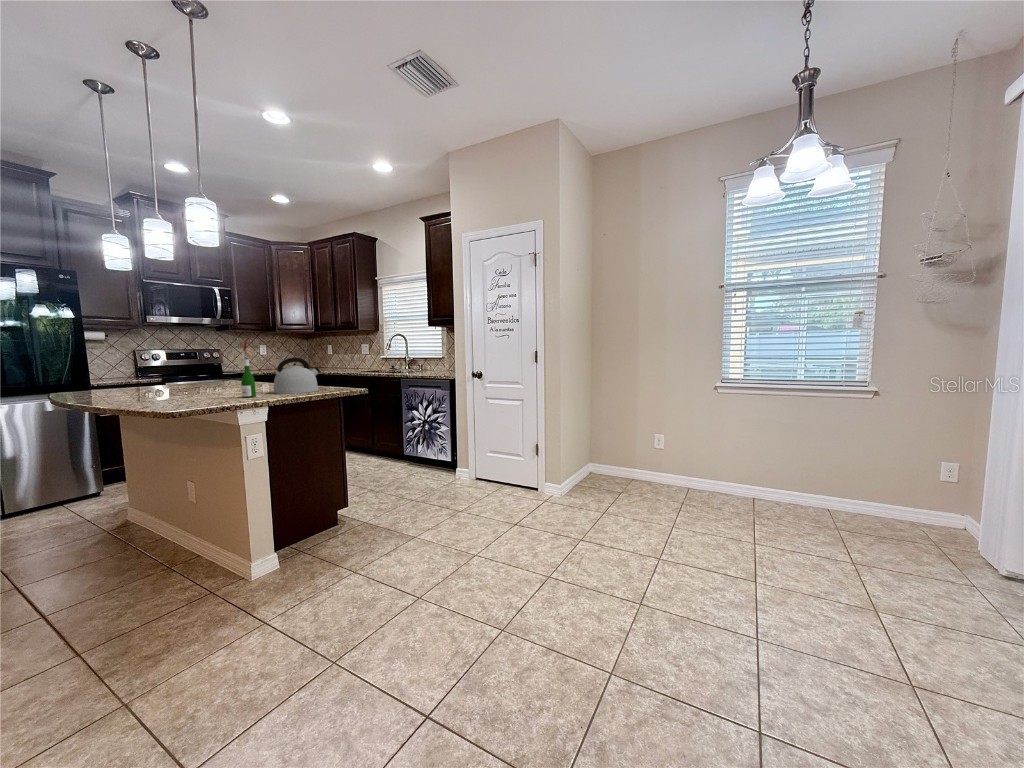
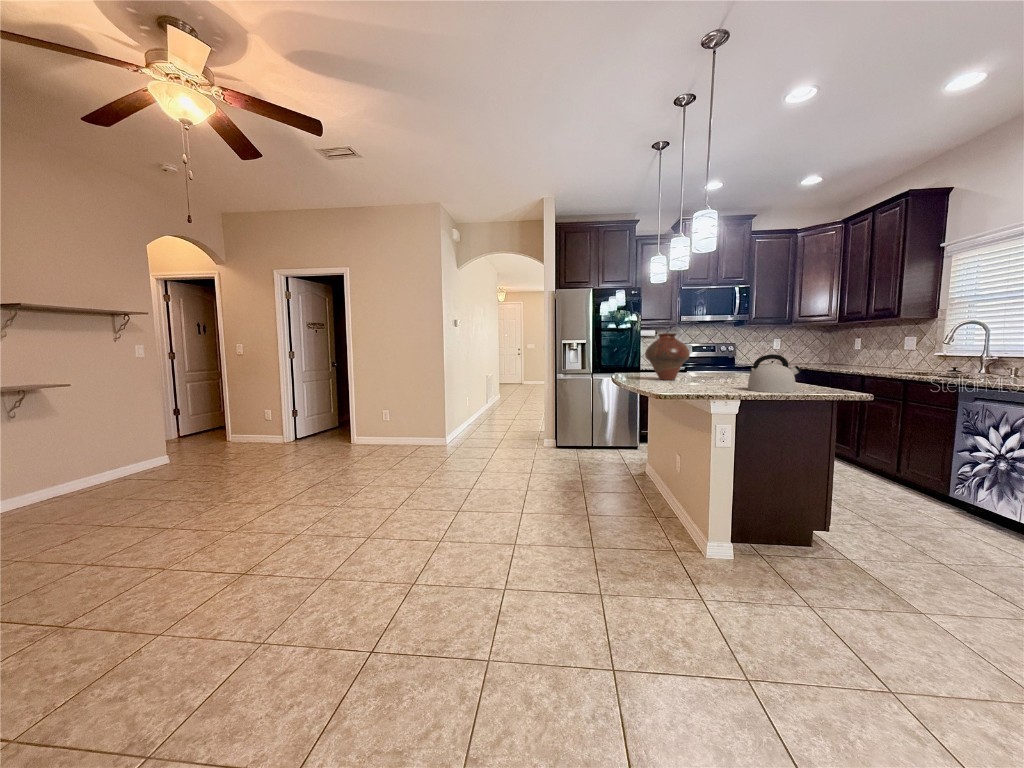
vase: none [118,335,189,394] -> present [645,333,690,380]
wine bottle: present [241,338,261,398] -> none [716,335,732,391]

